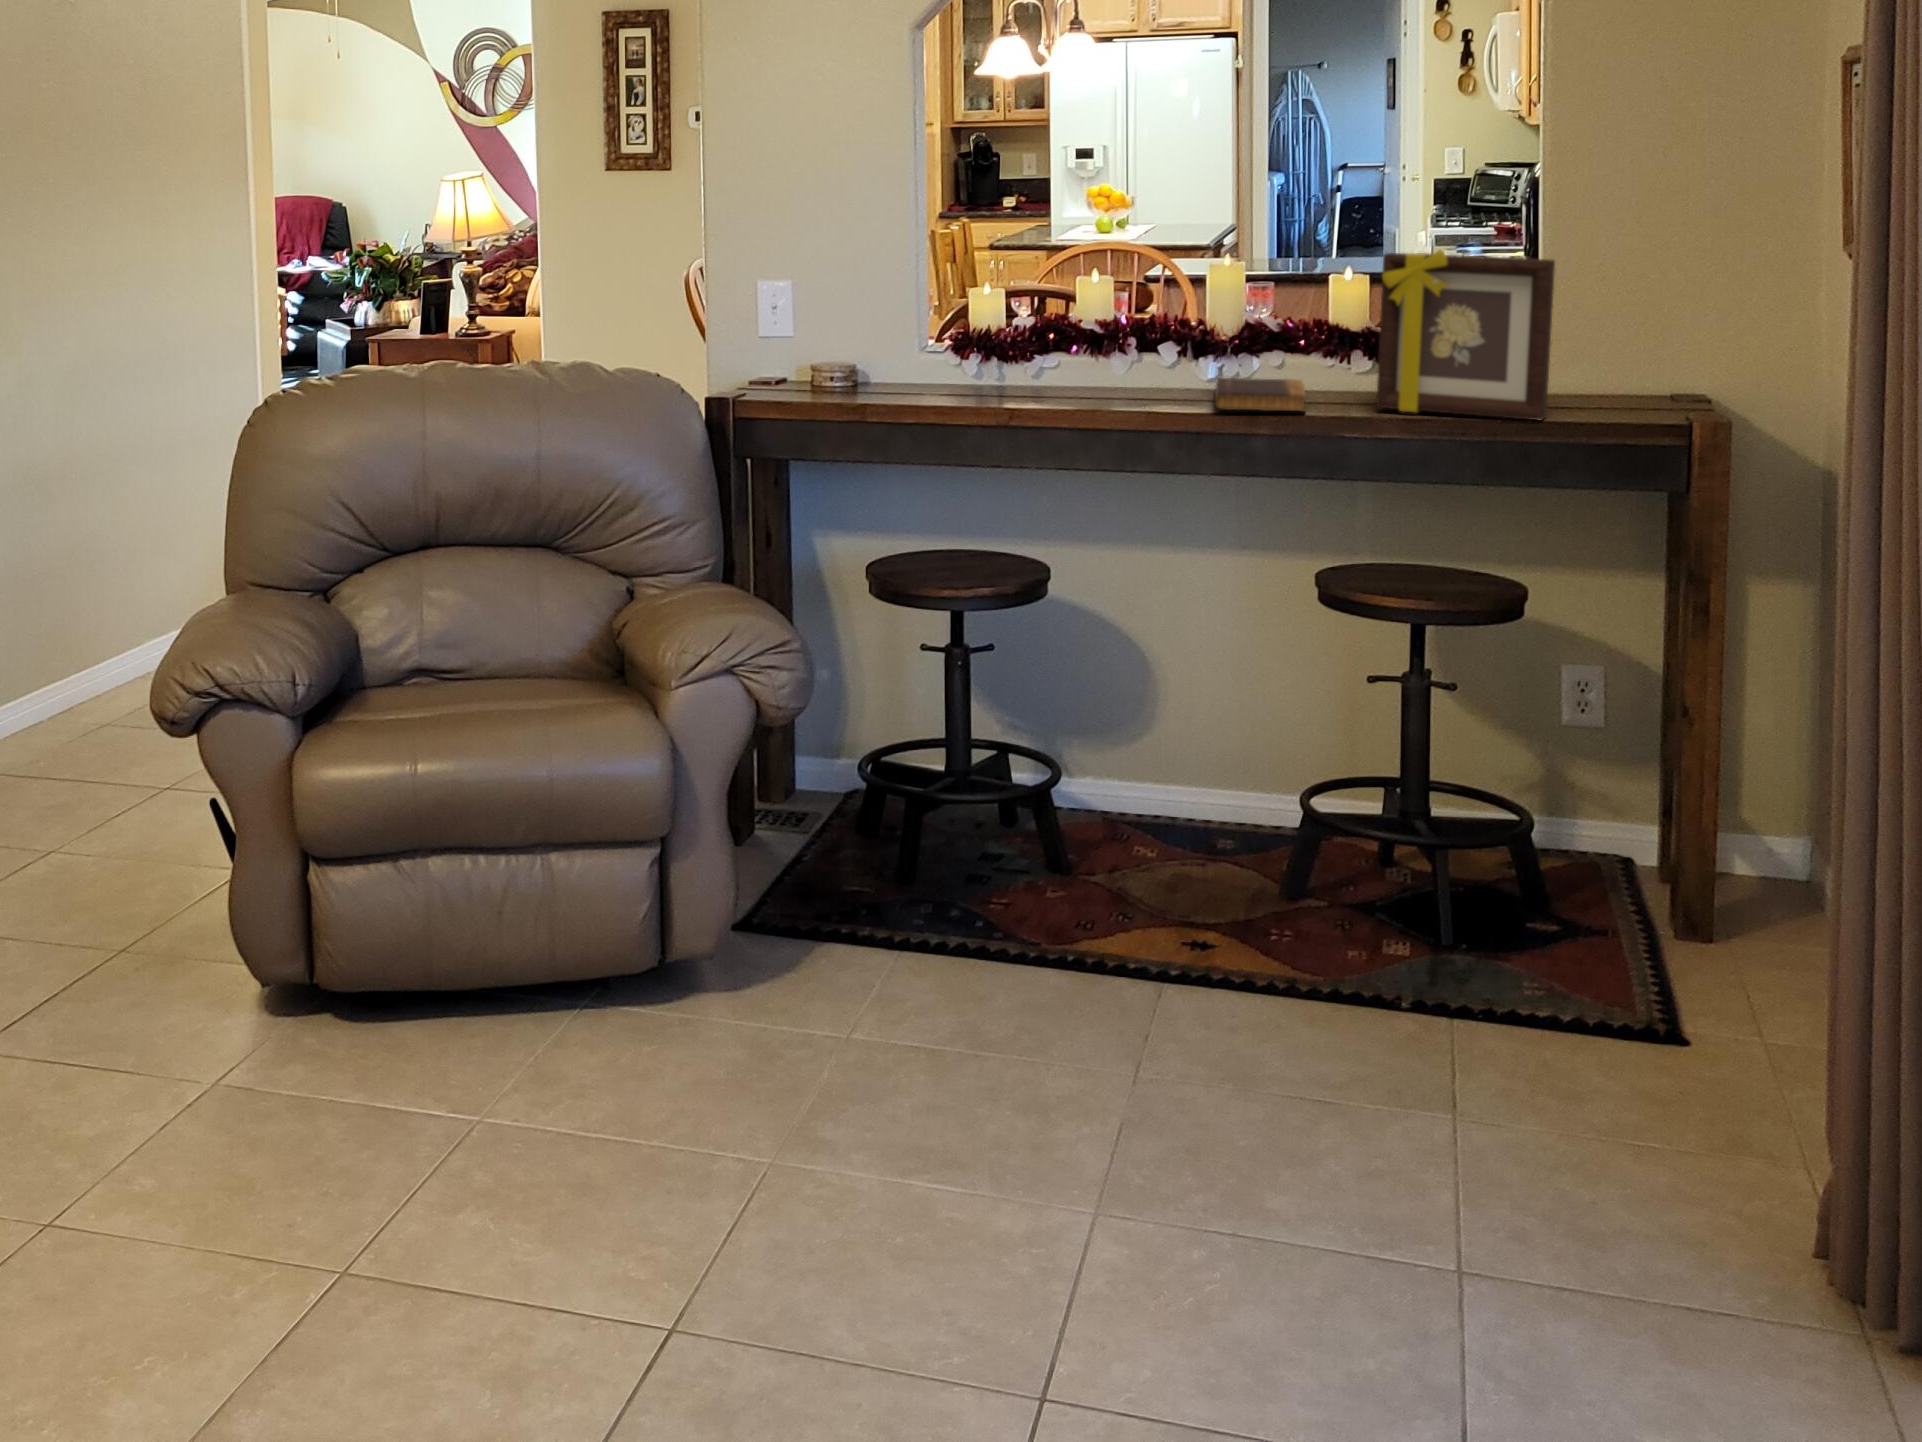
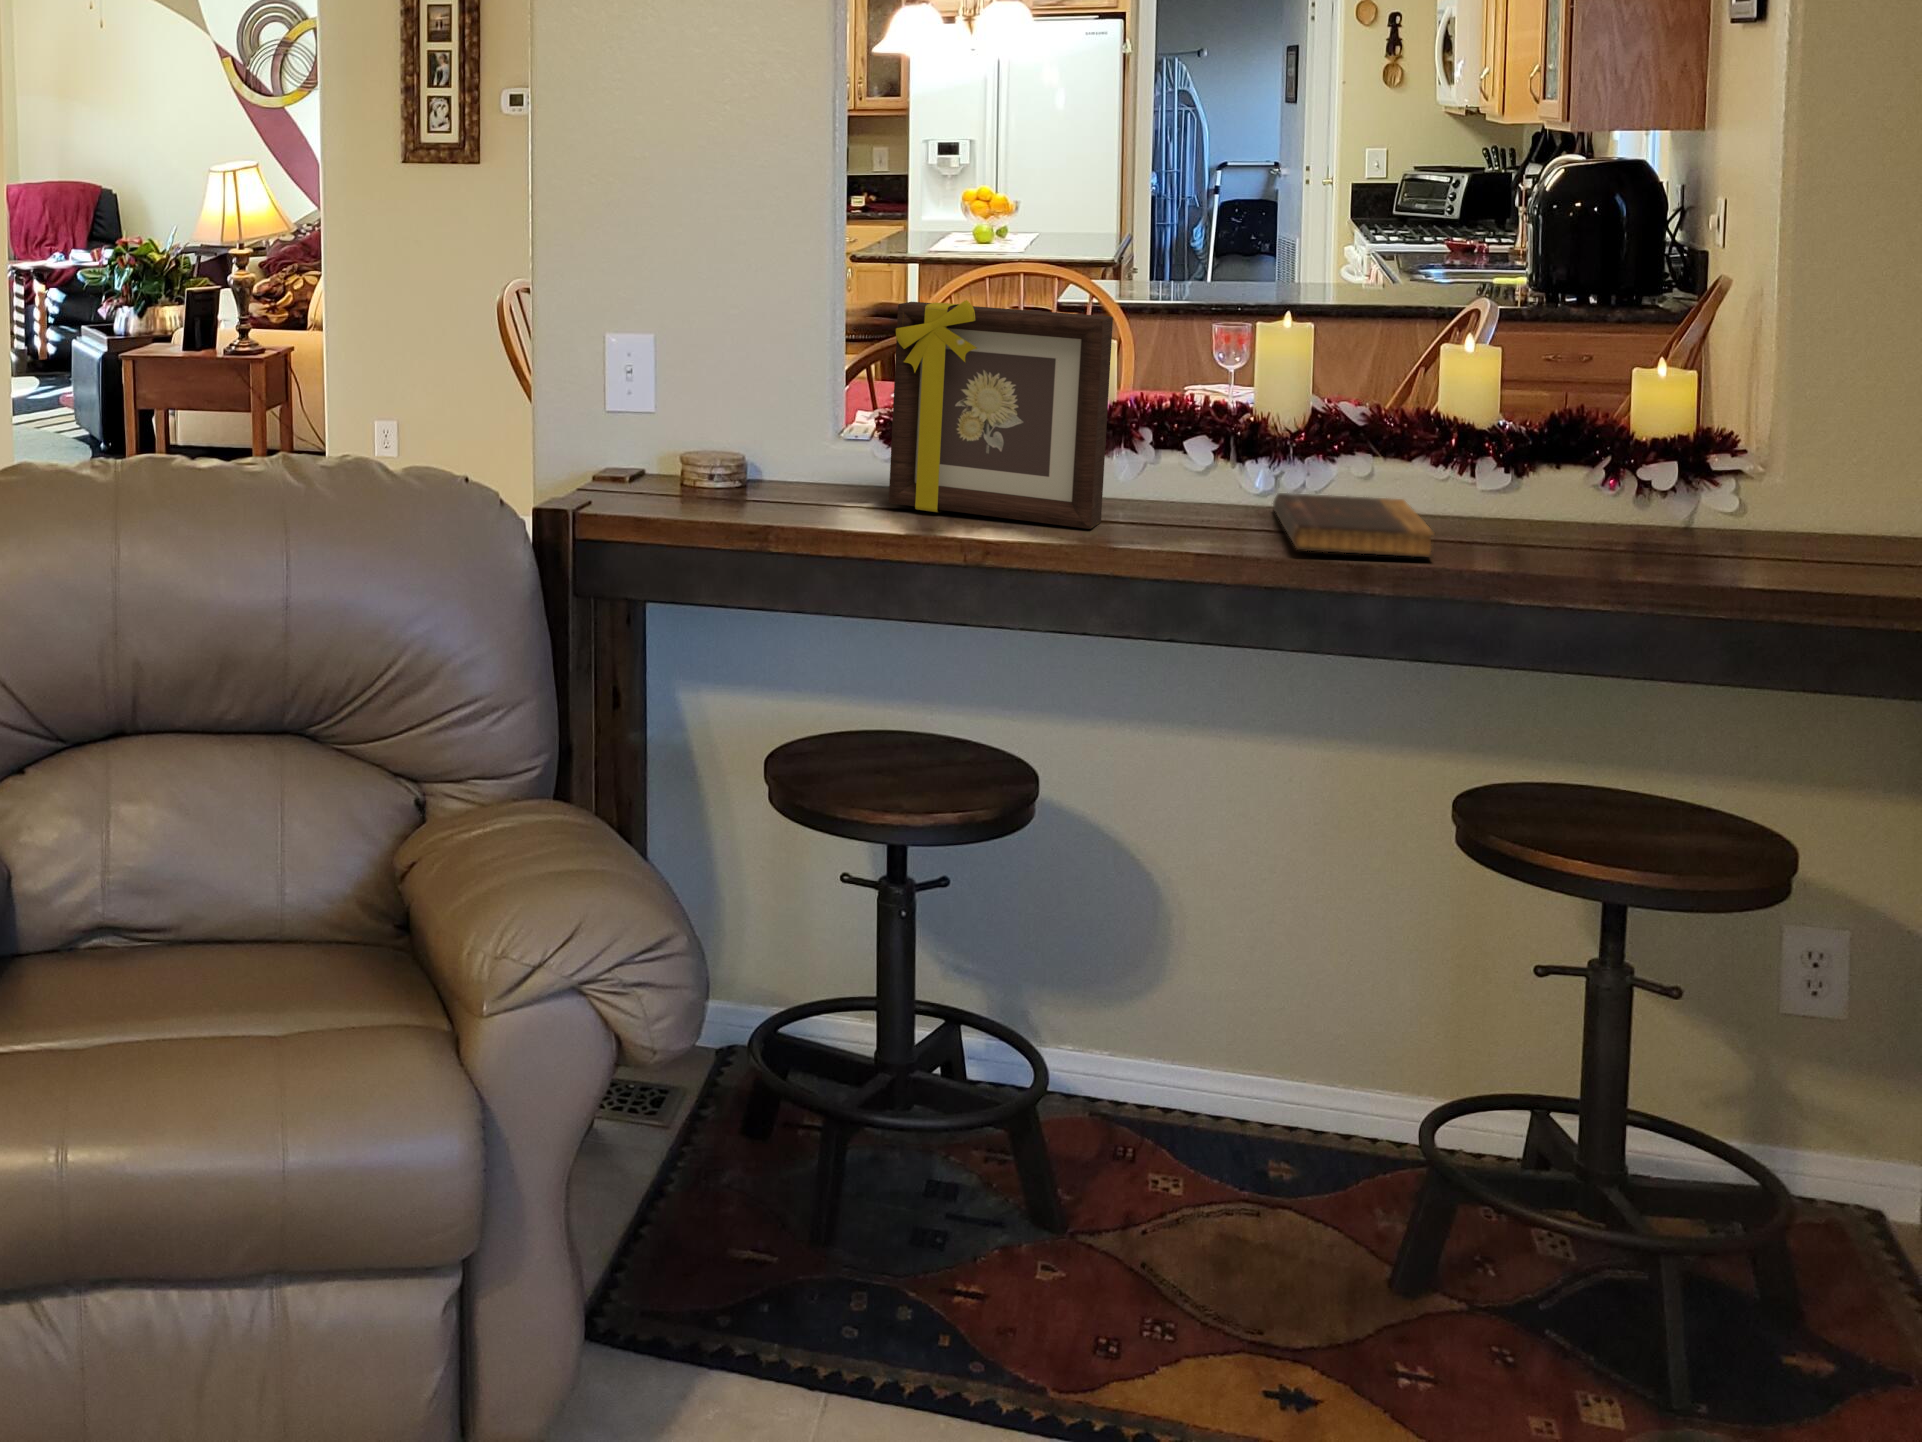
picture frame: present [1376,250,1555,420] -> present [889,300,1113,529]

